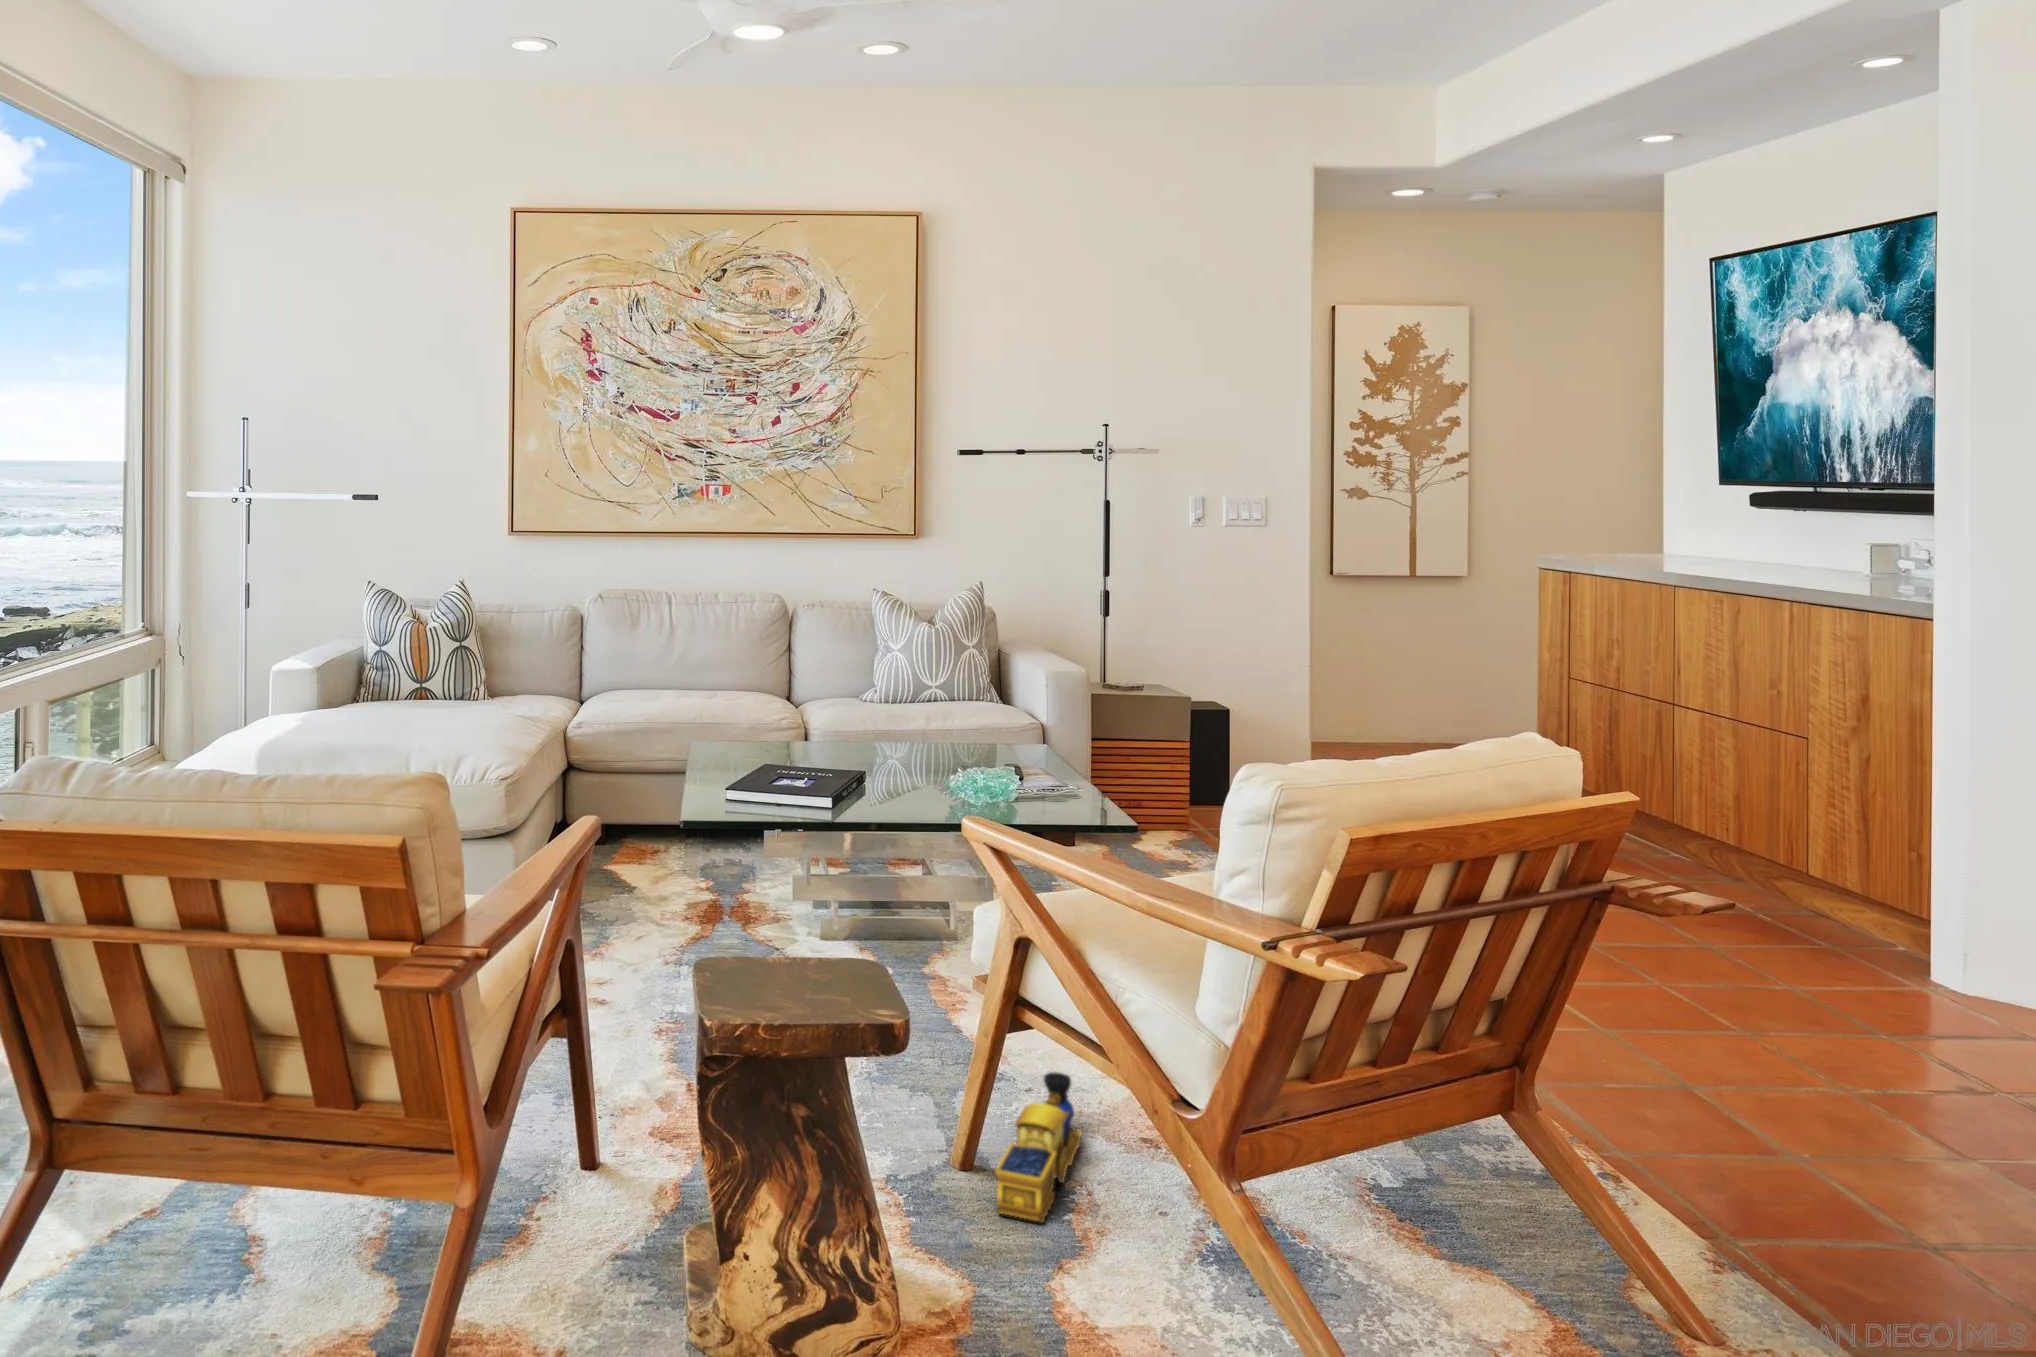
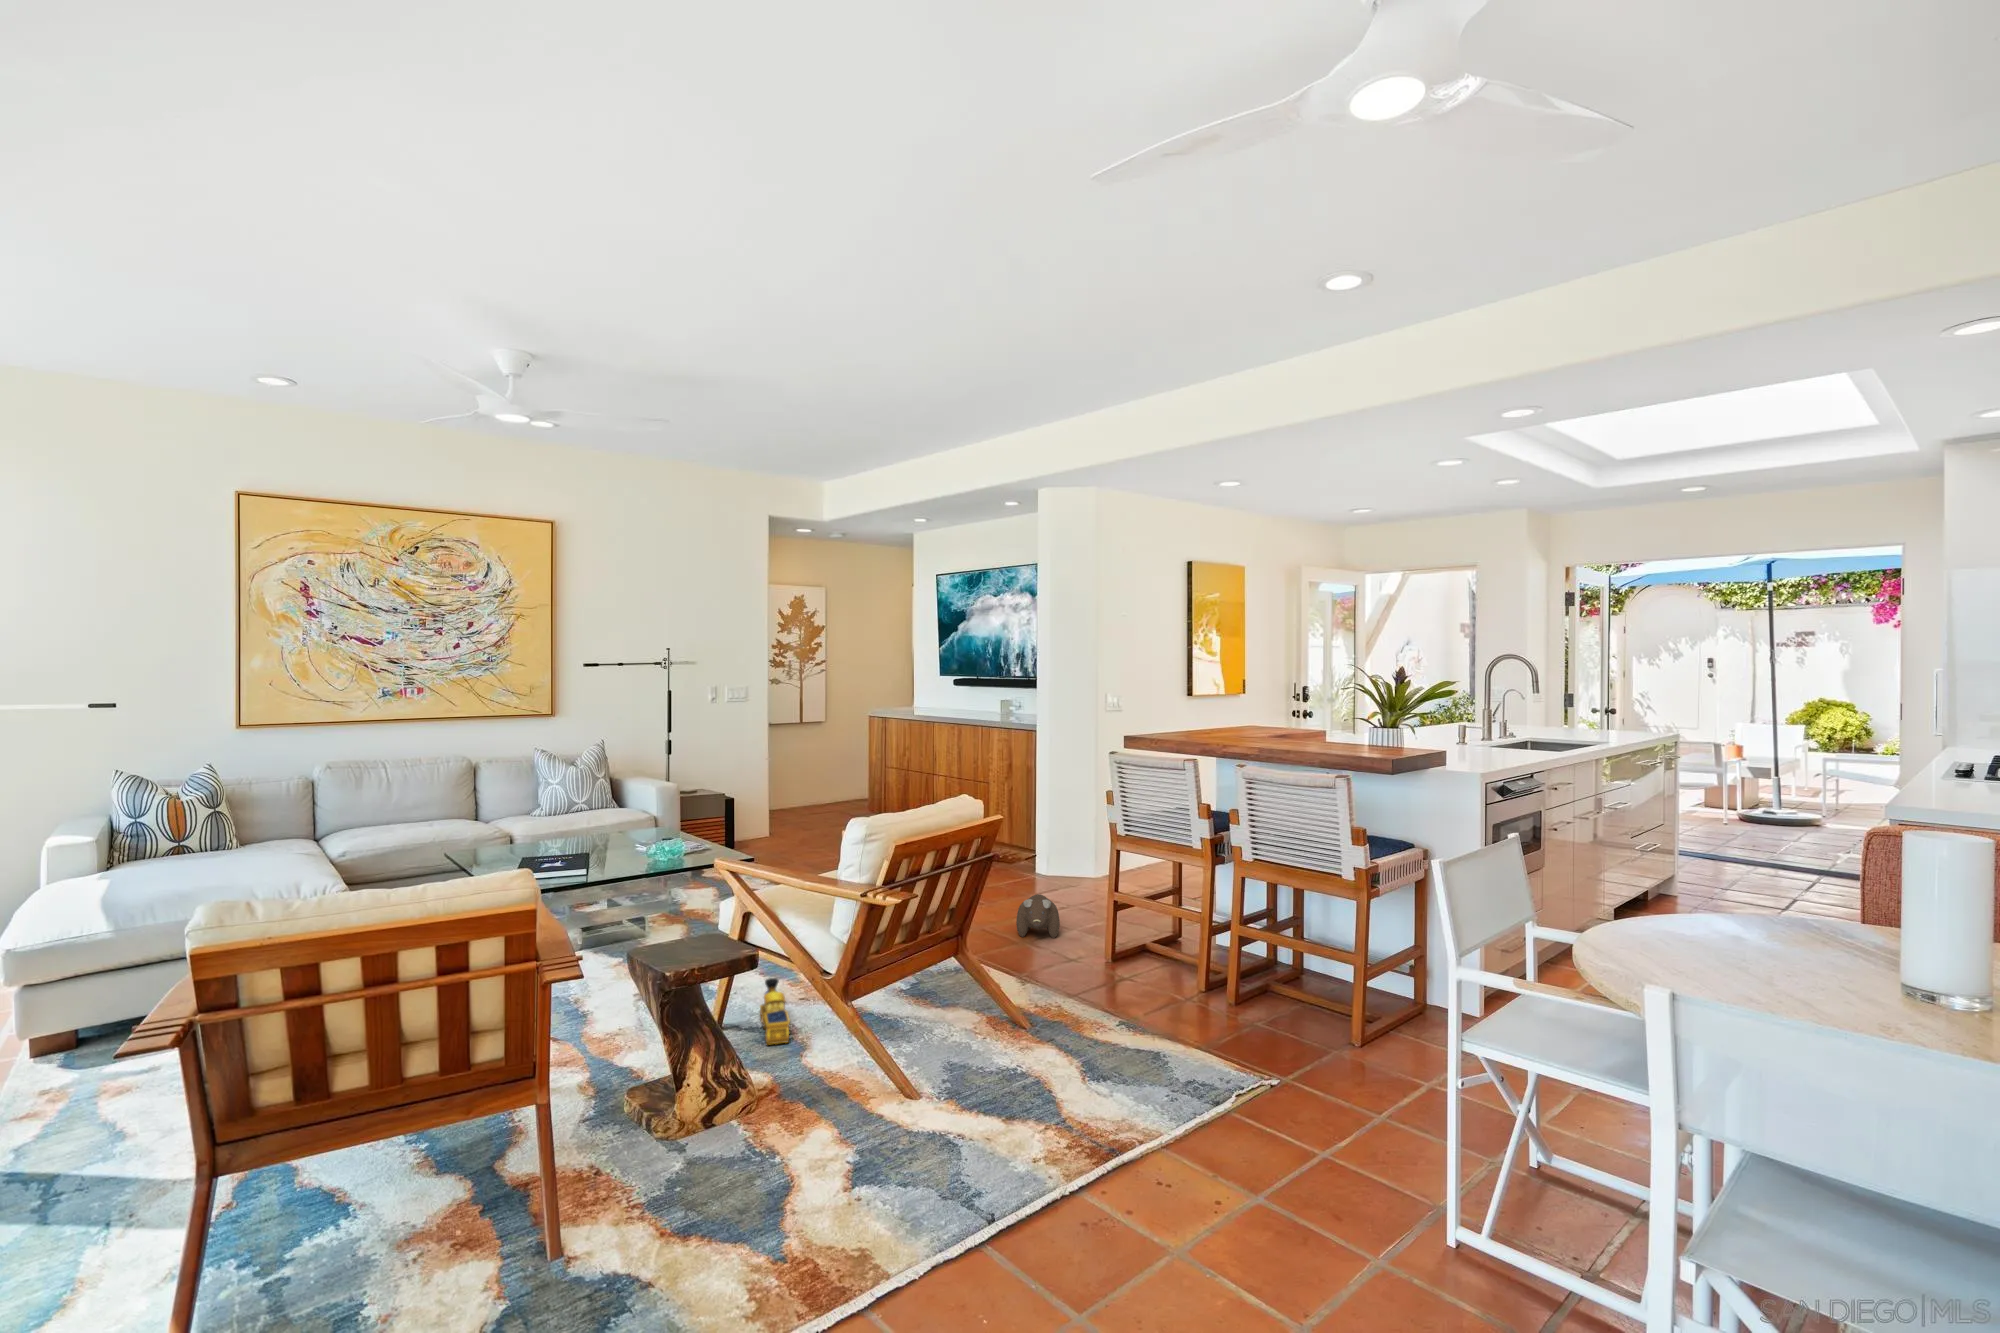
plush toy: none [1754,1027,1889,1152] -> present [1016,894,1060,938]

